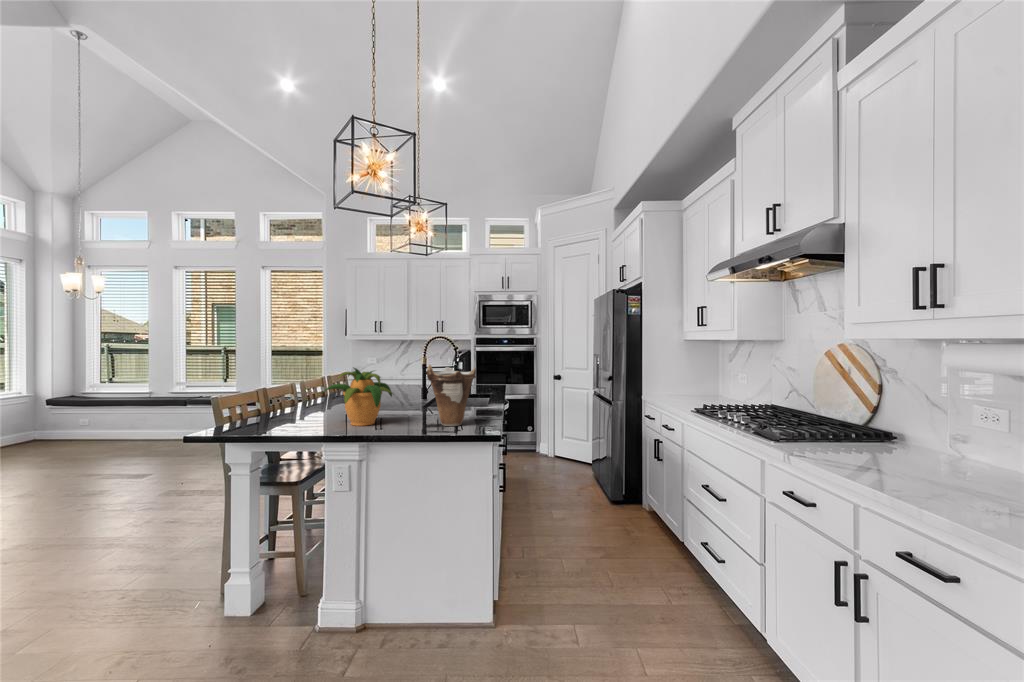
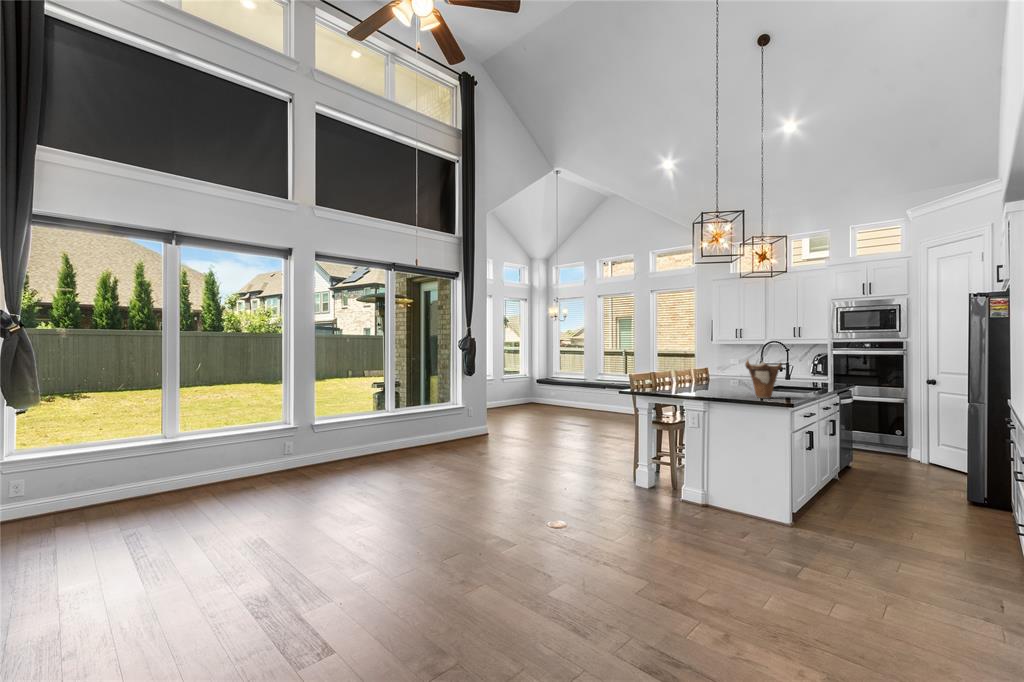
potted plant: present [324,368,392,426] -> none [683,360,727,394]

